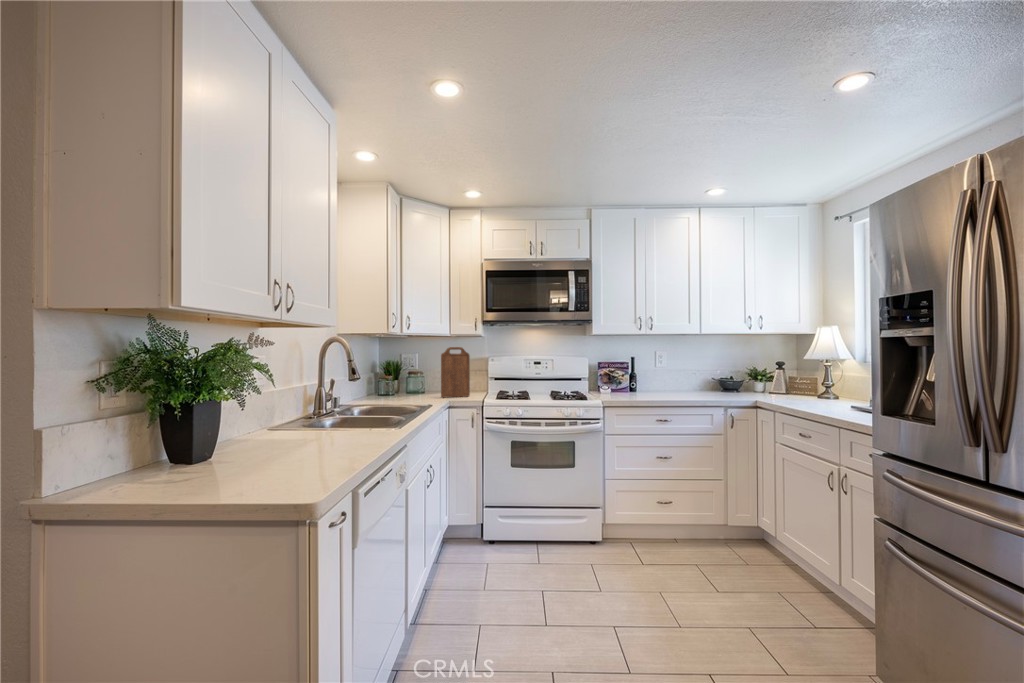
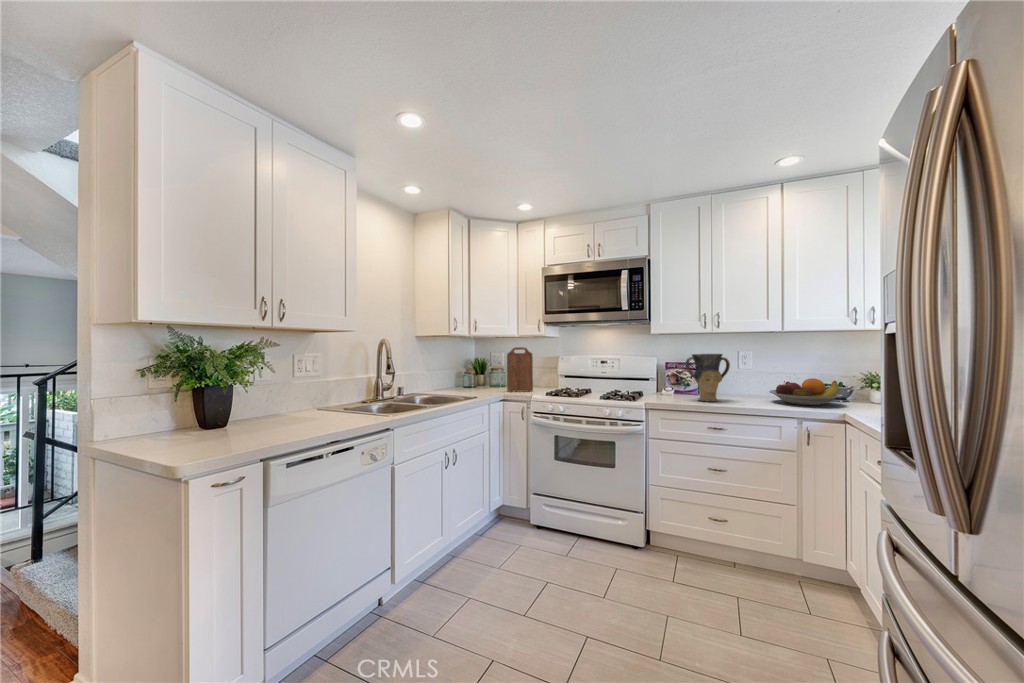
vase: none [630,353,664,397] -> present [686,354,730,402]
fruit bowl: none [691,374,745,396] -> present [769,378,842,405]

